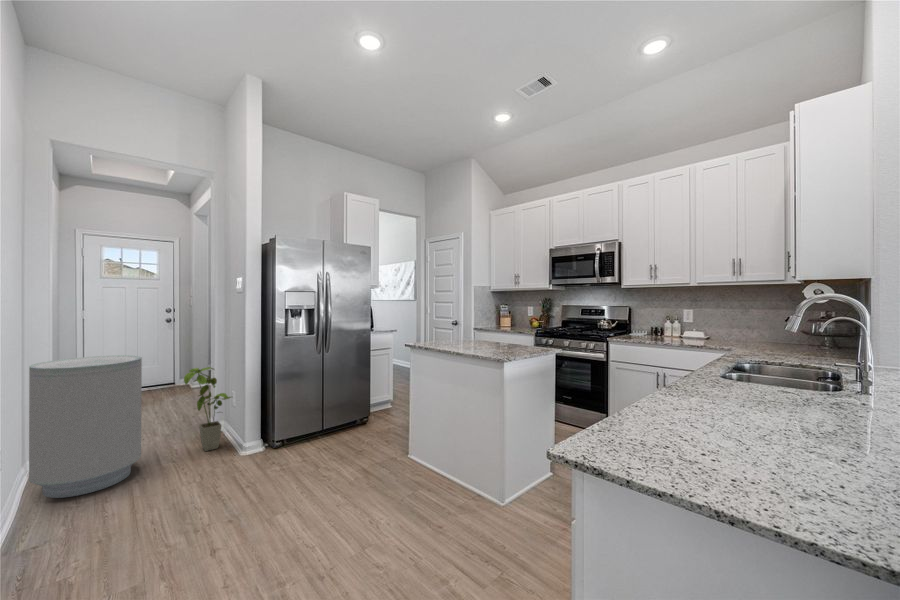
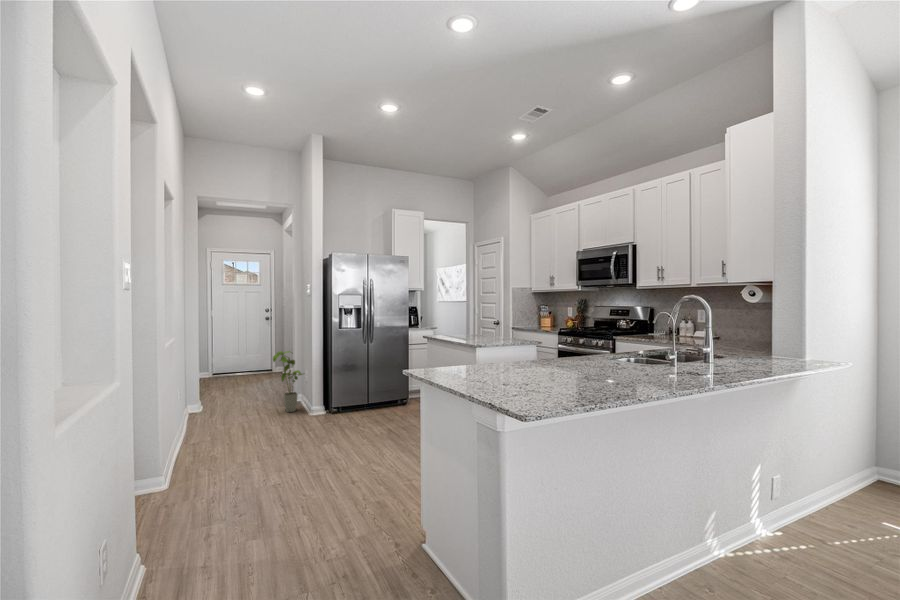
trash can: present [29,355,142,498] -> none [188,340,247,427]

